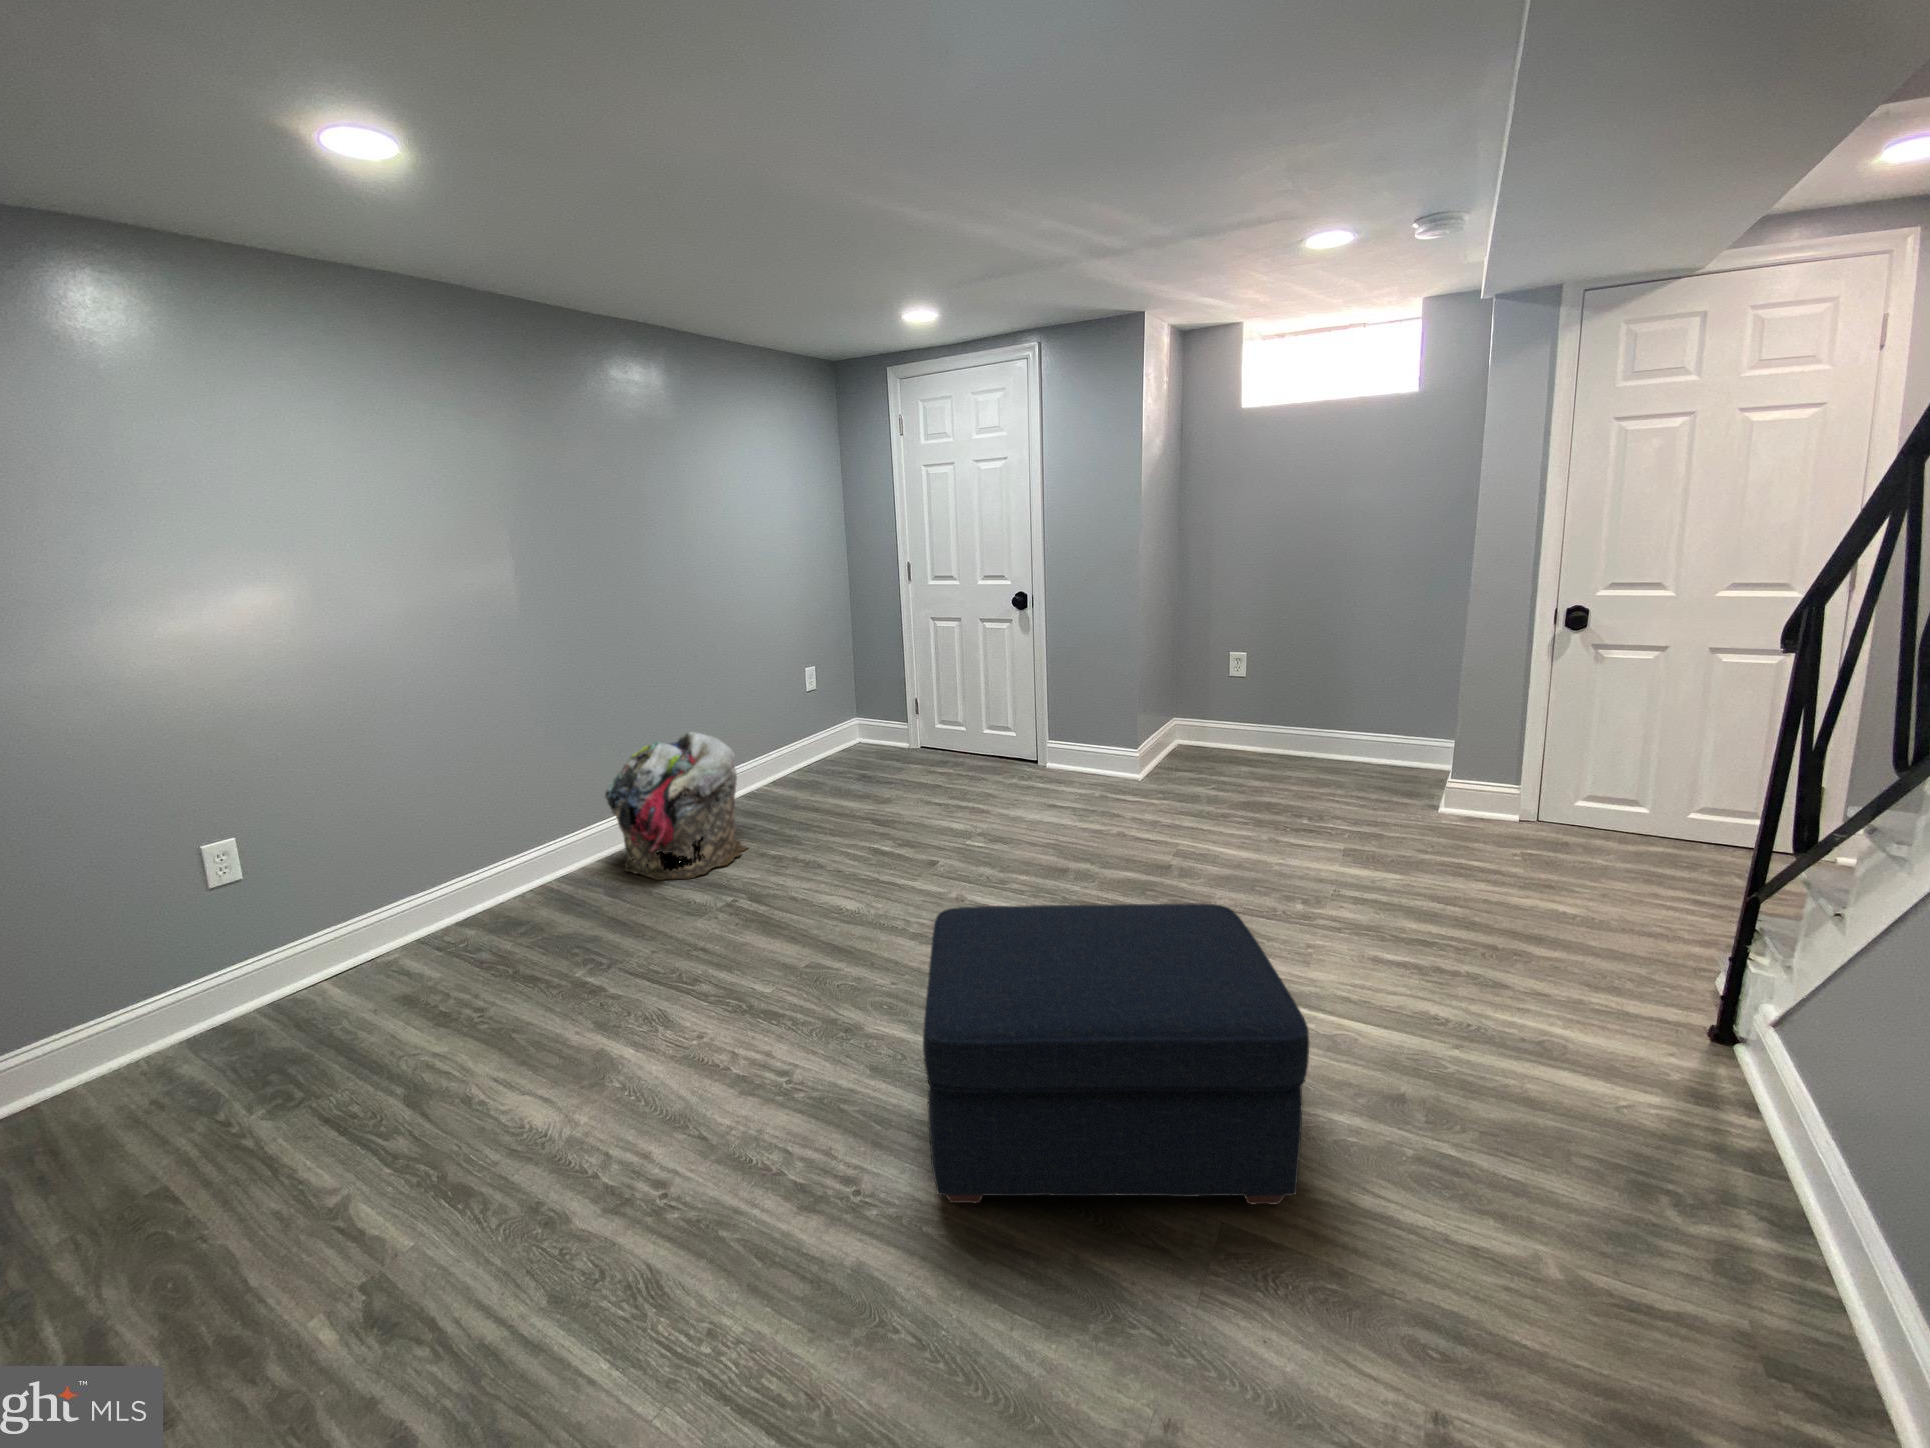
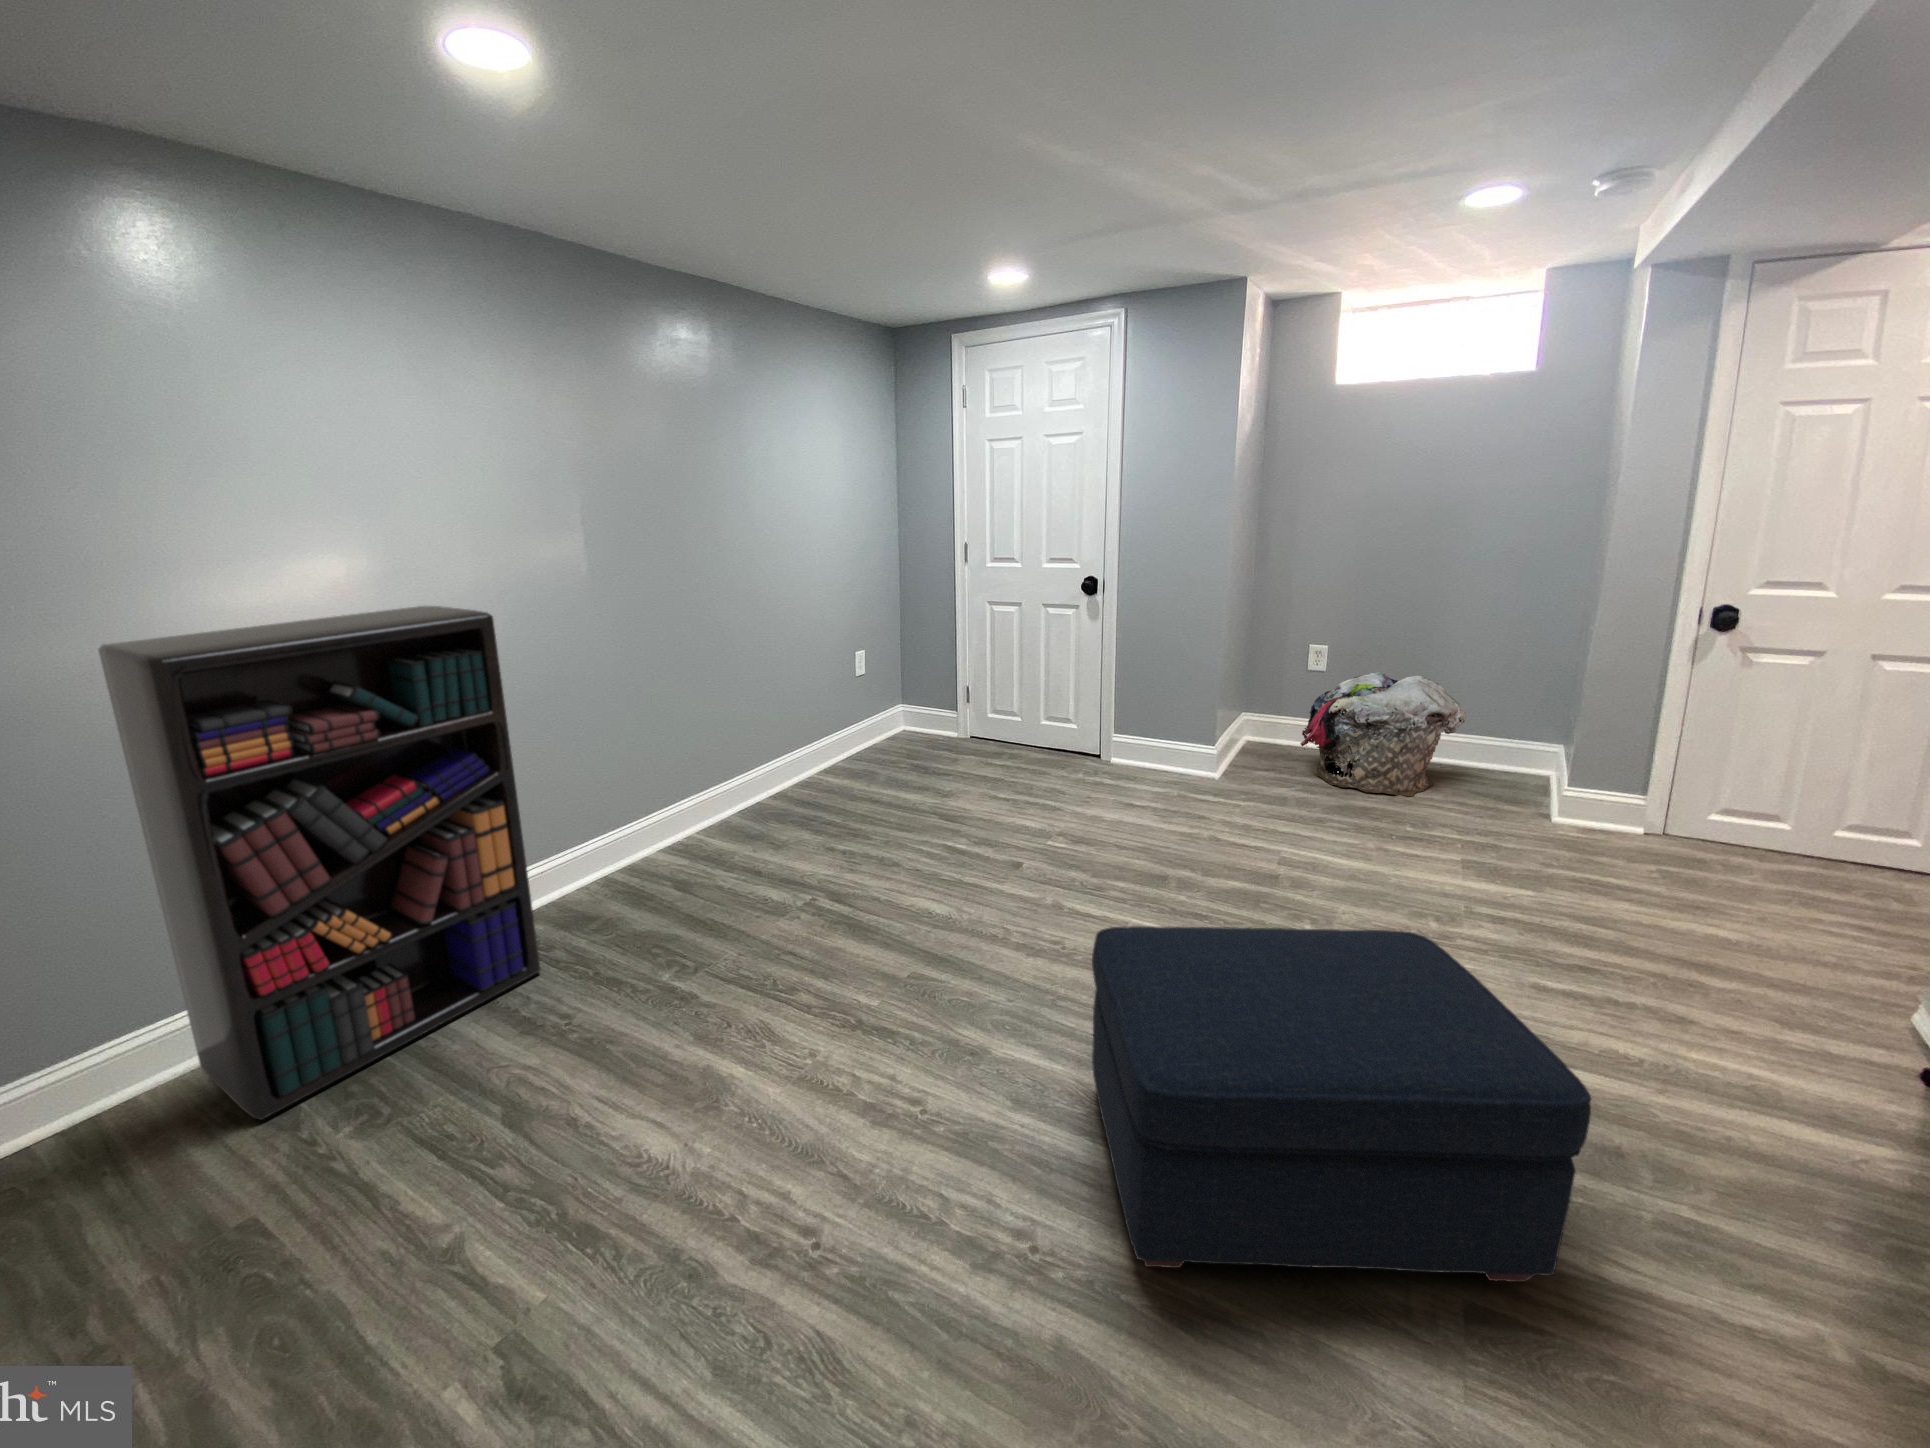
bookshelf: none [27,633,465,1107] -> present [98,606,541,1120]
laundry basket: present [605,732,747,880] -> present [1300,672,1467,796]

